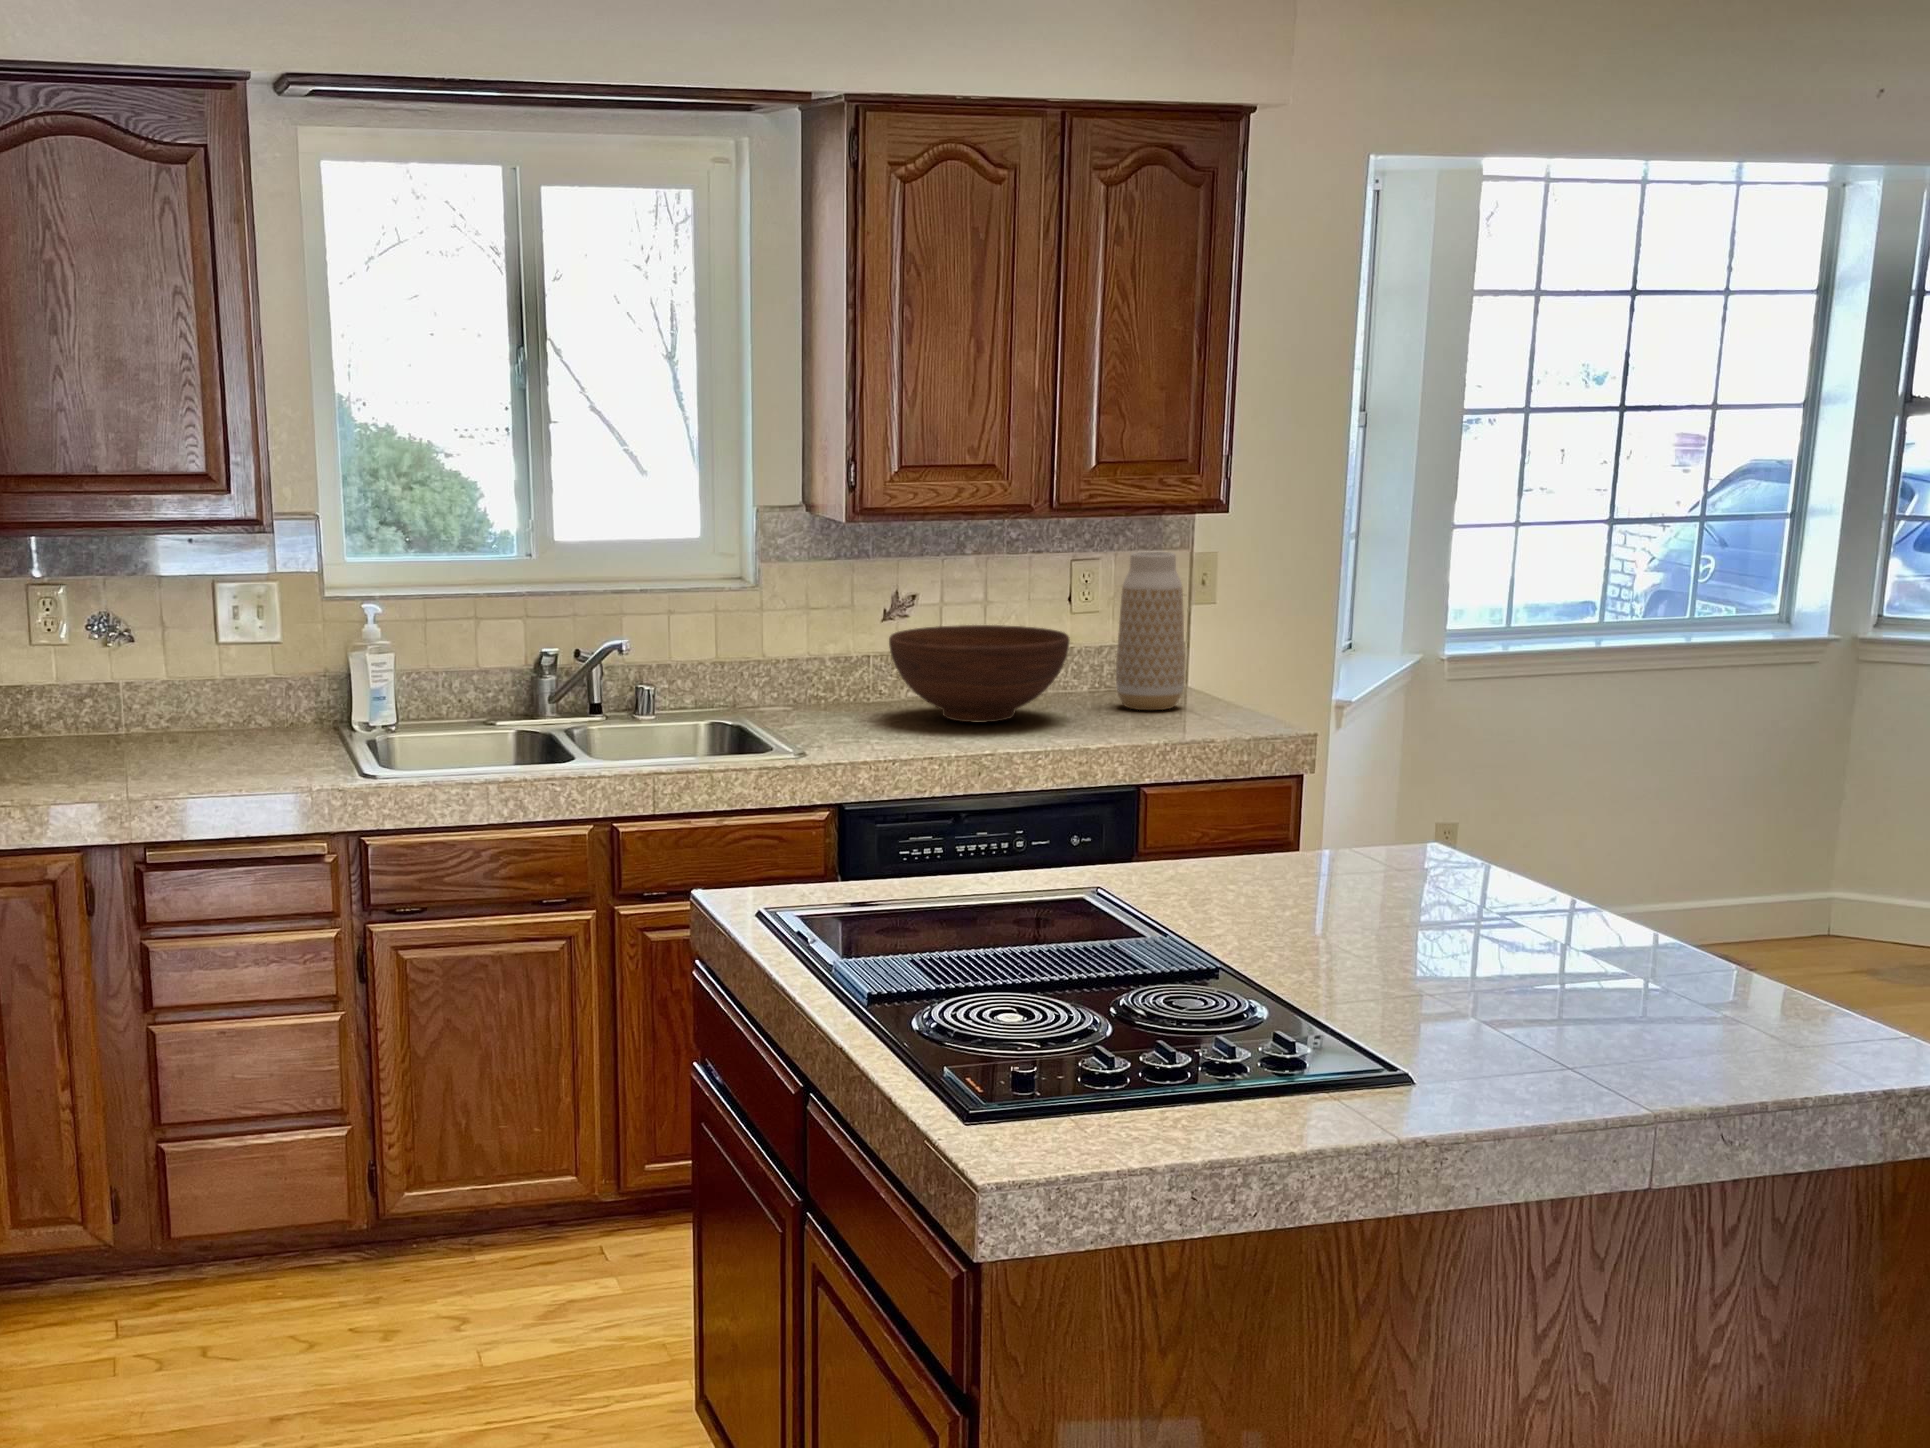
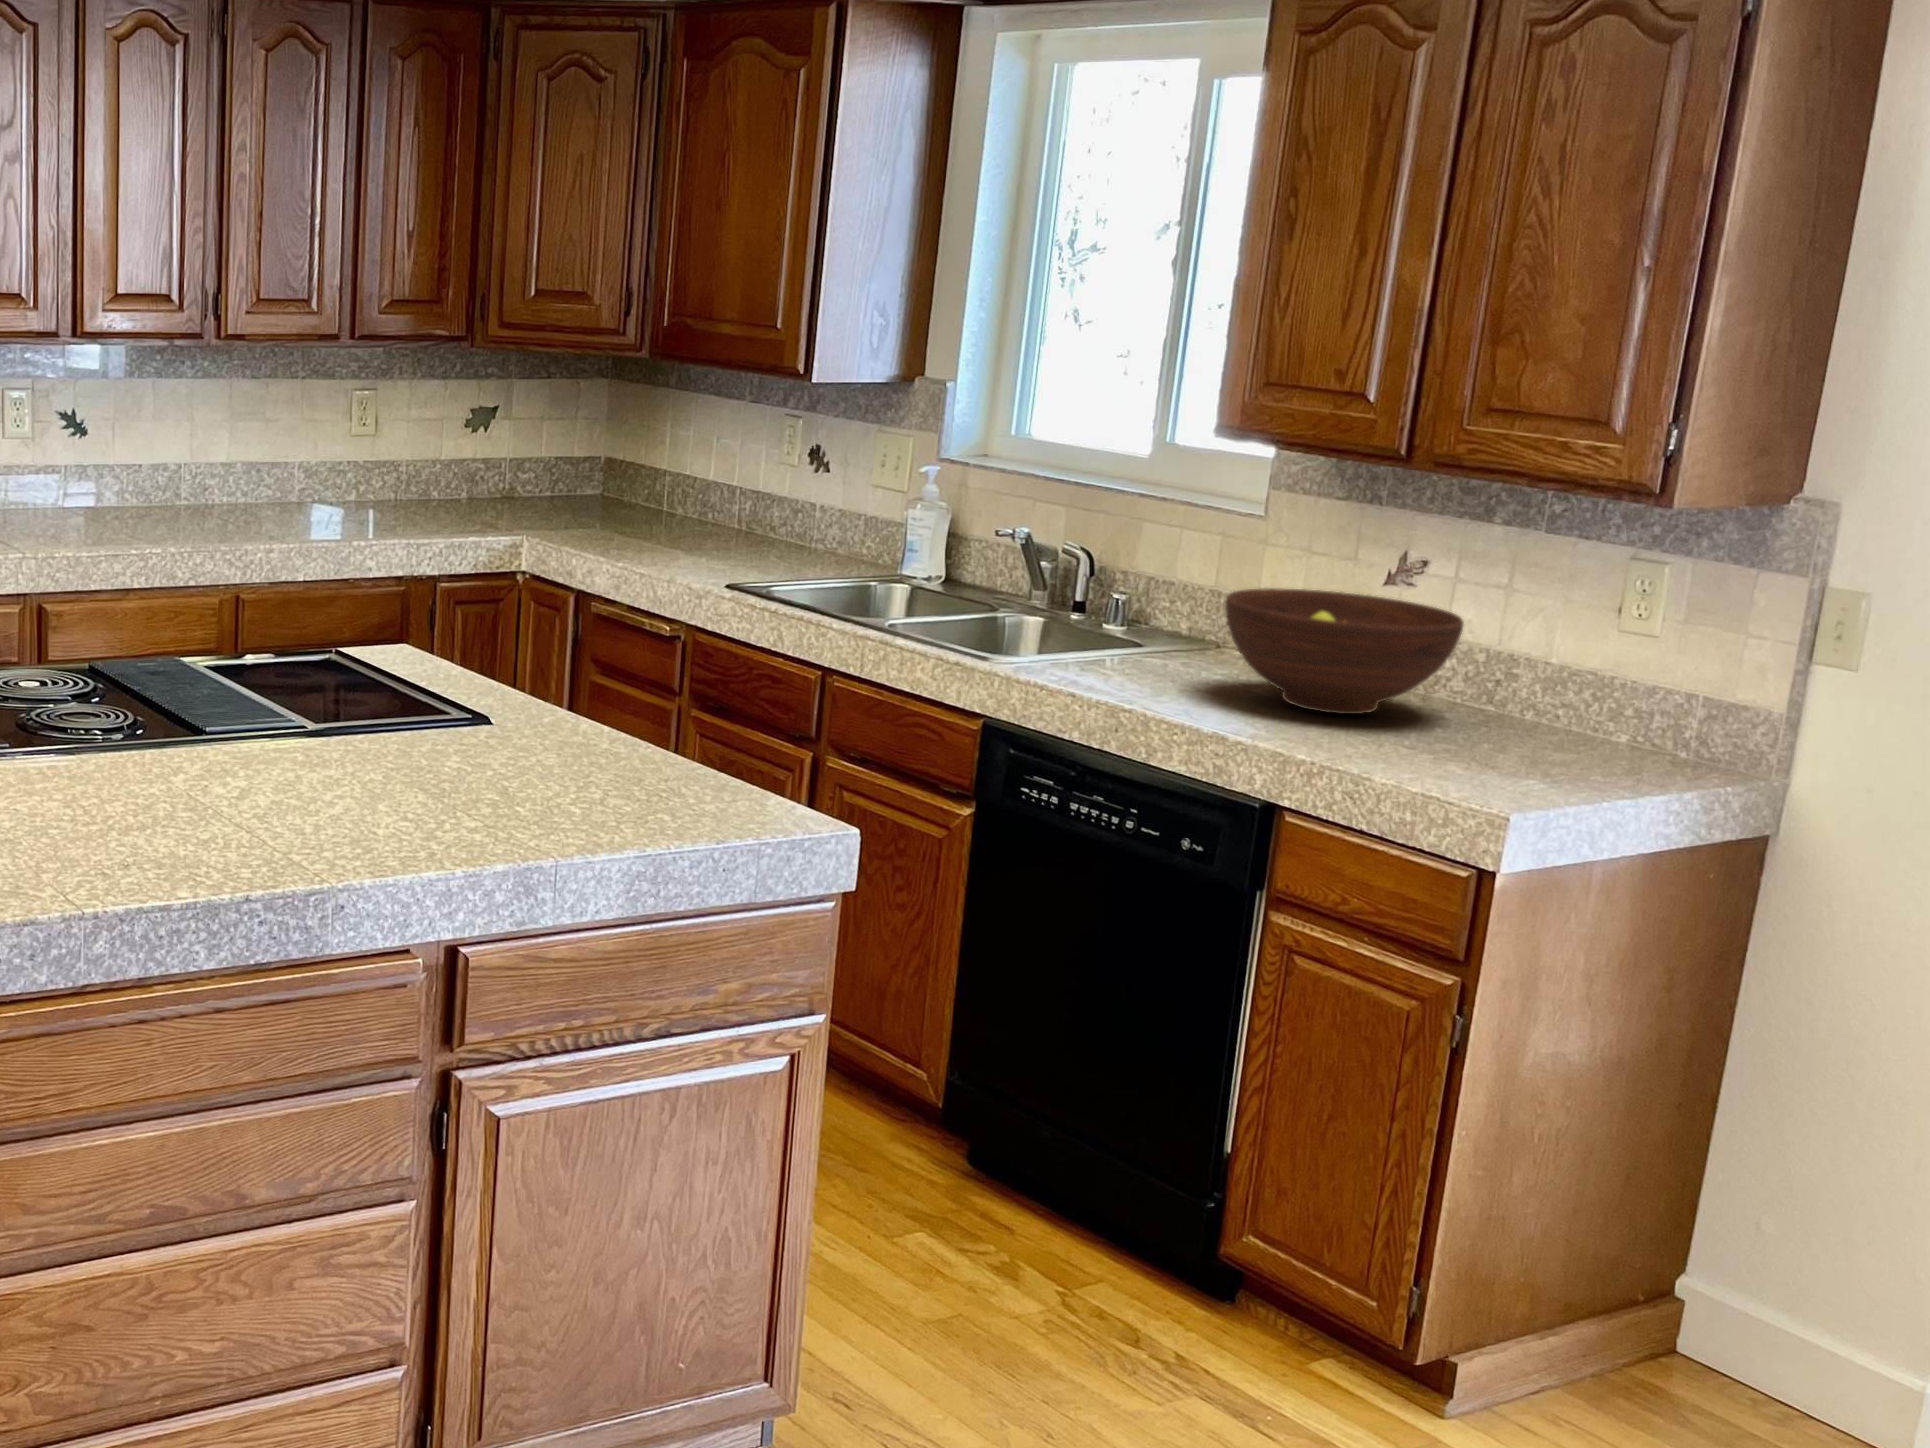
vase: present [1116,552,1185,710] -> none [1517,549,1637,769]

